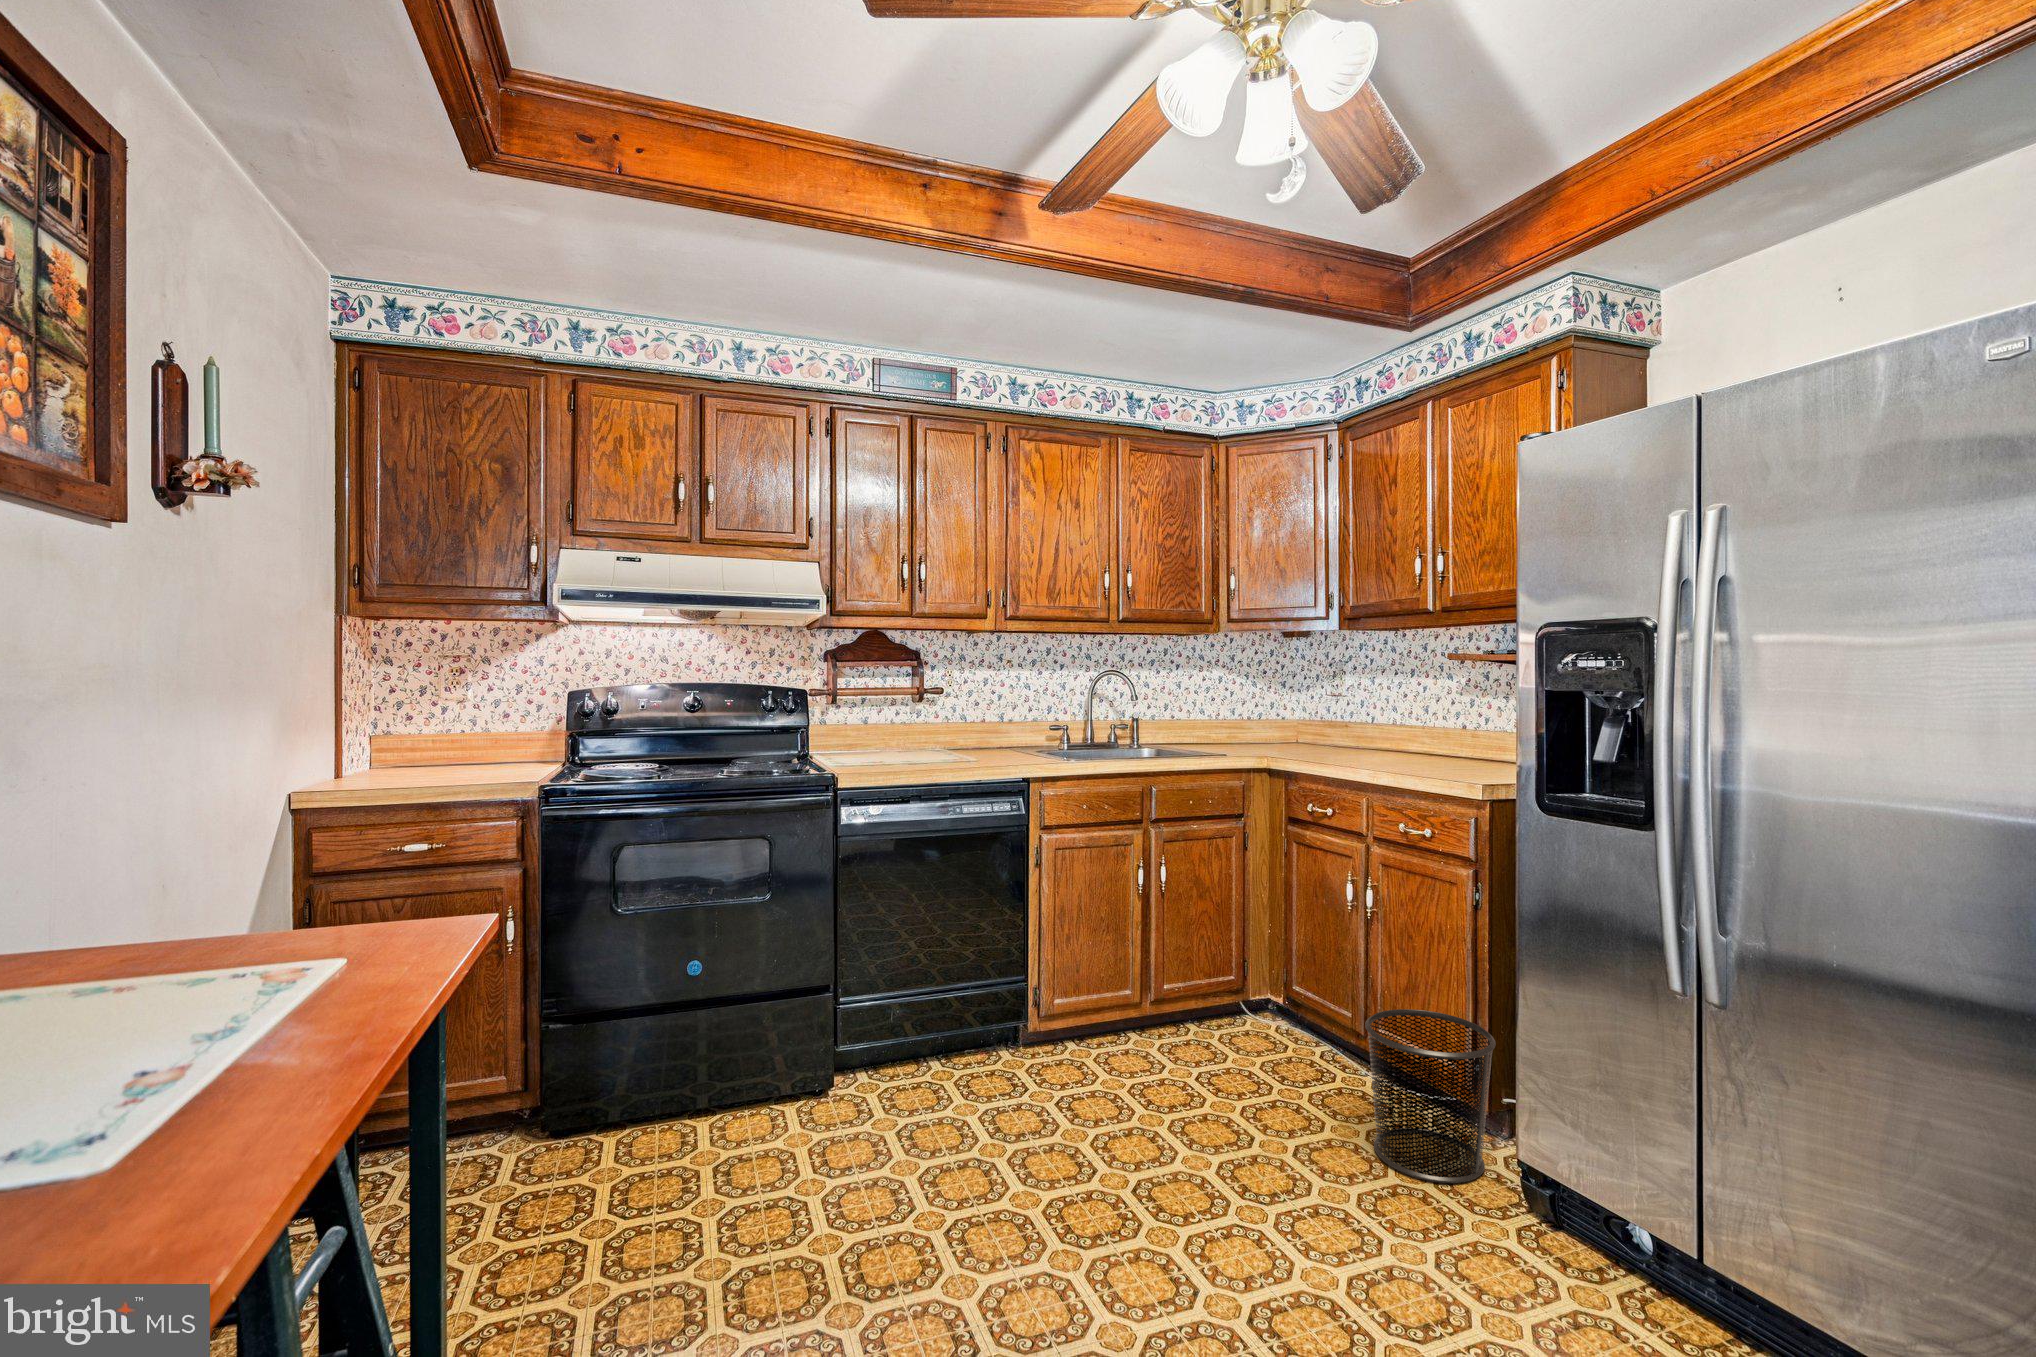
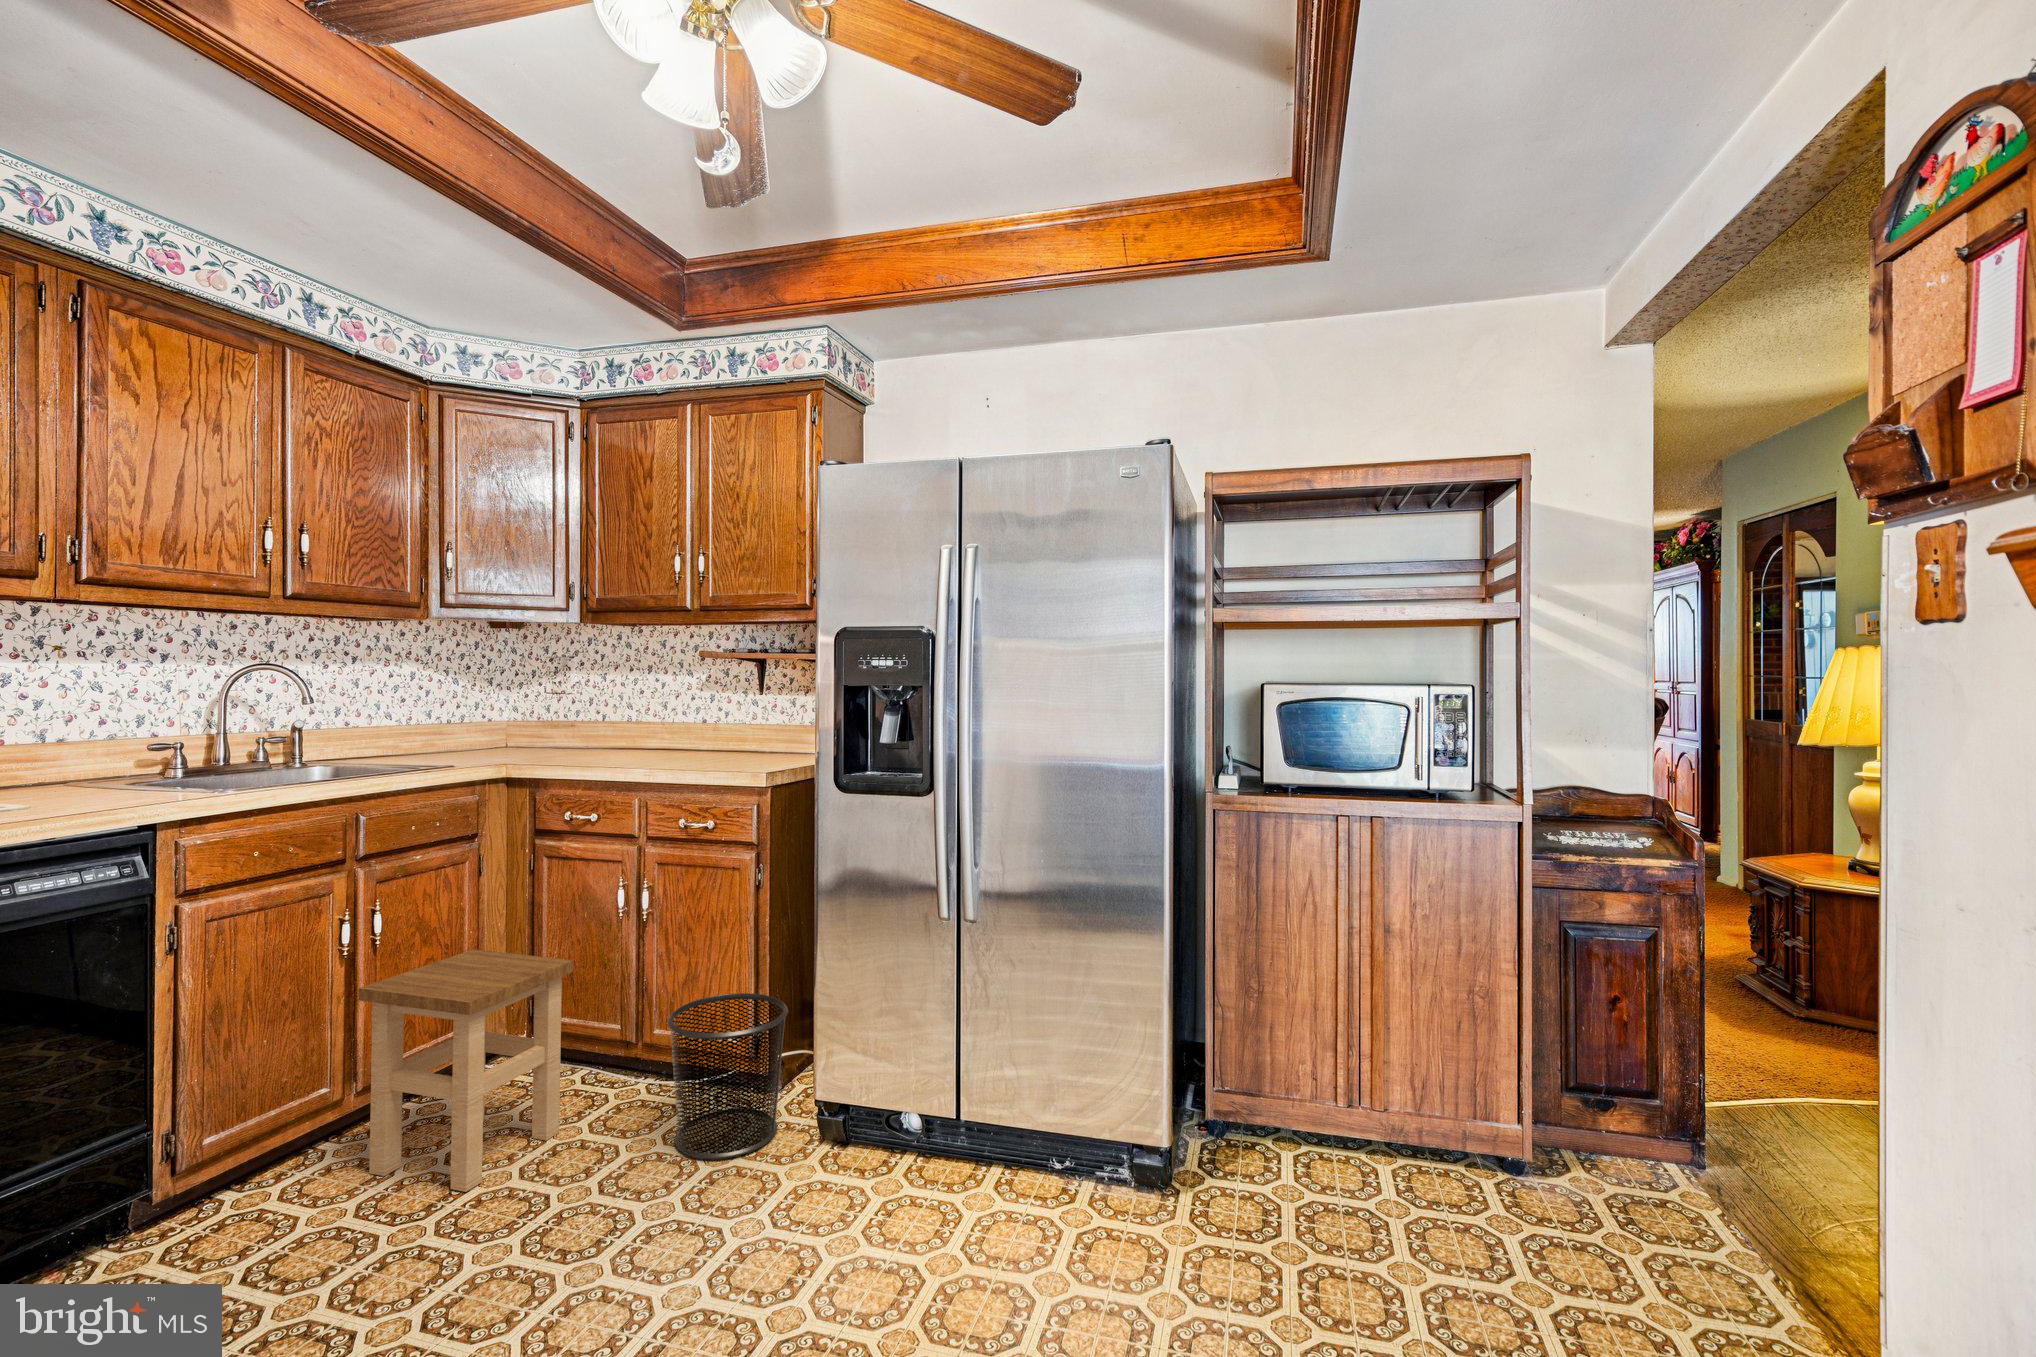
stool: none [1138,913,1294,1110] -> present [359,949,574,1192]

